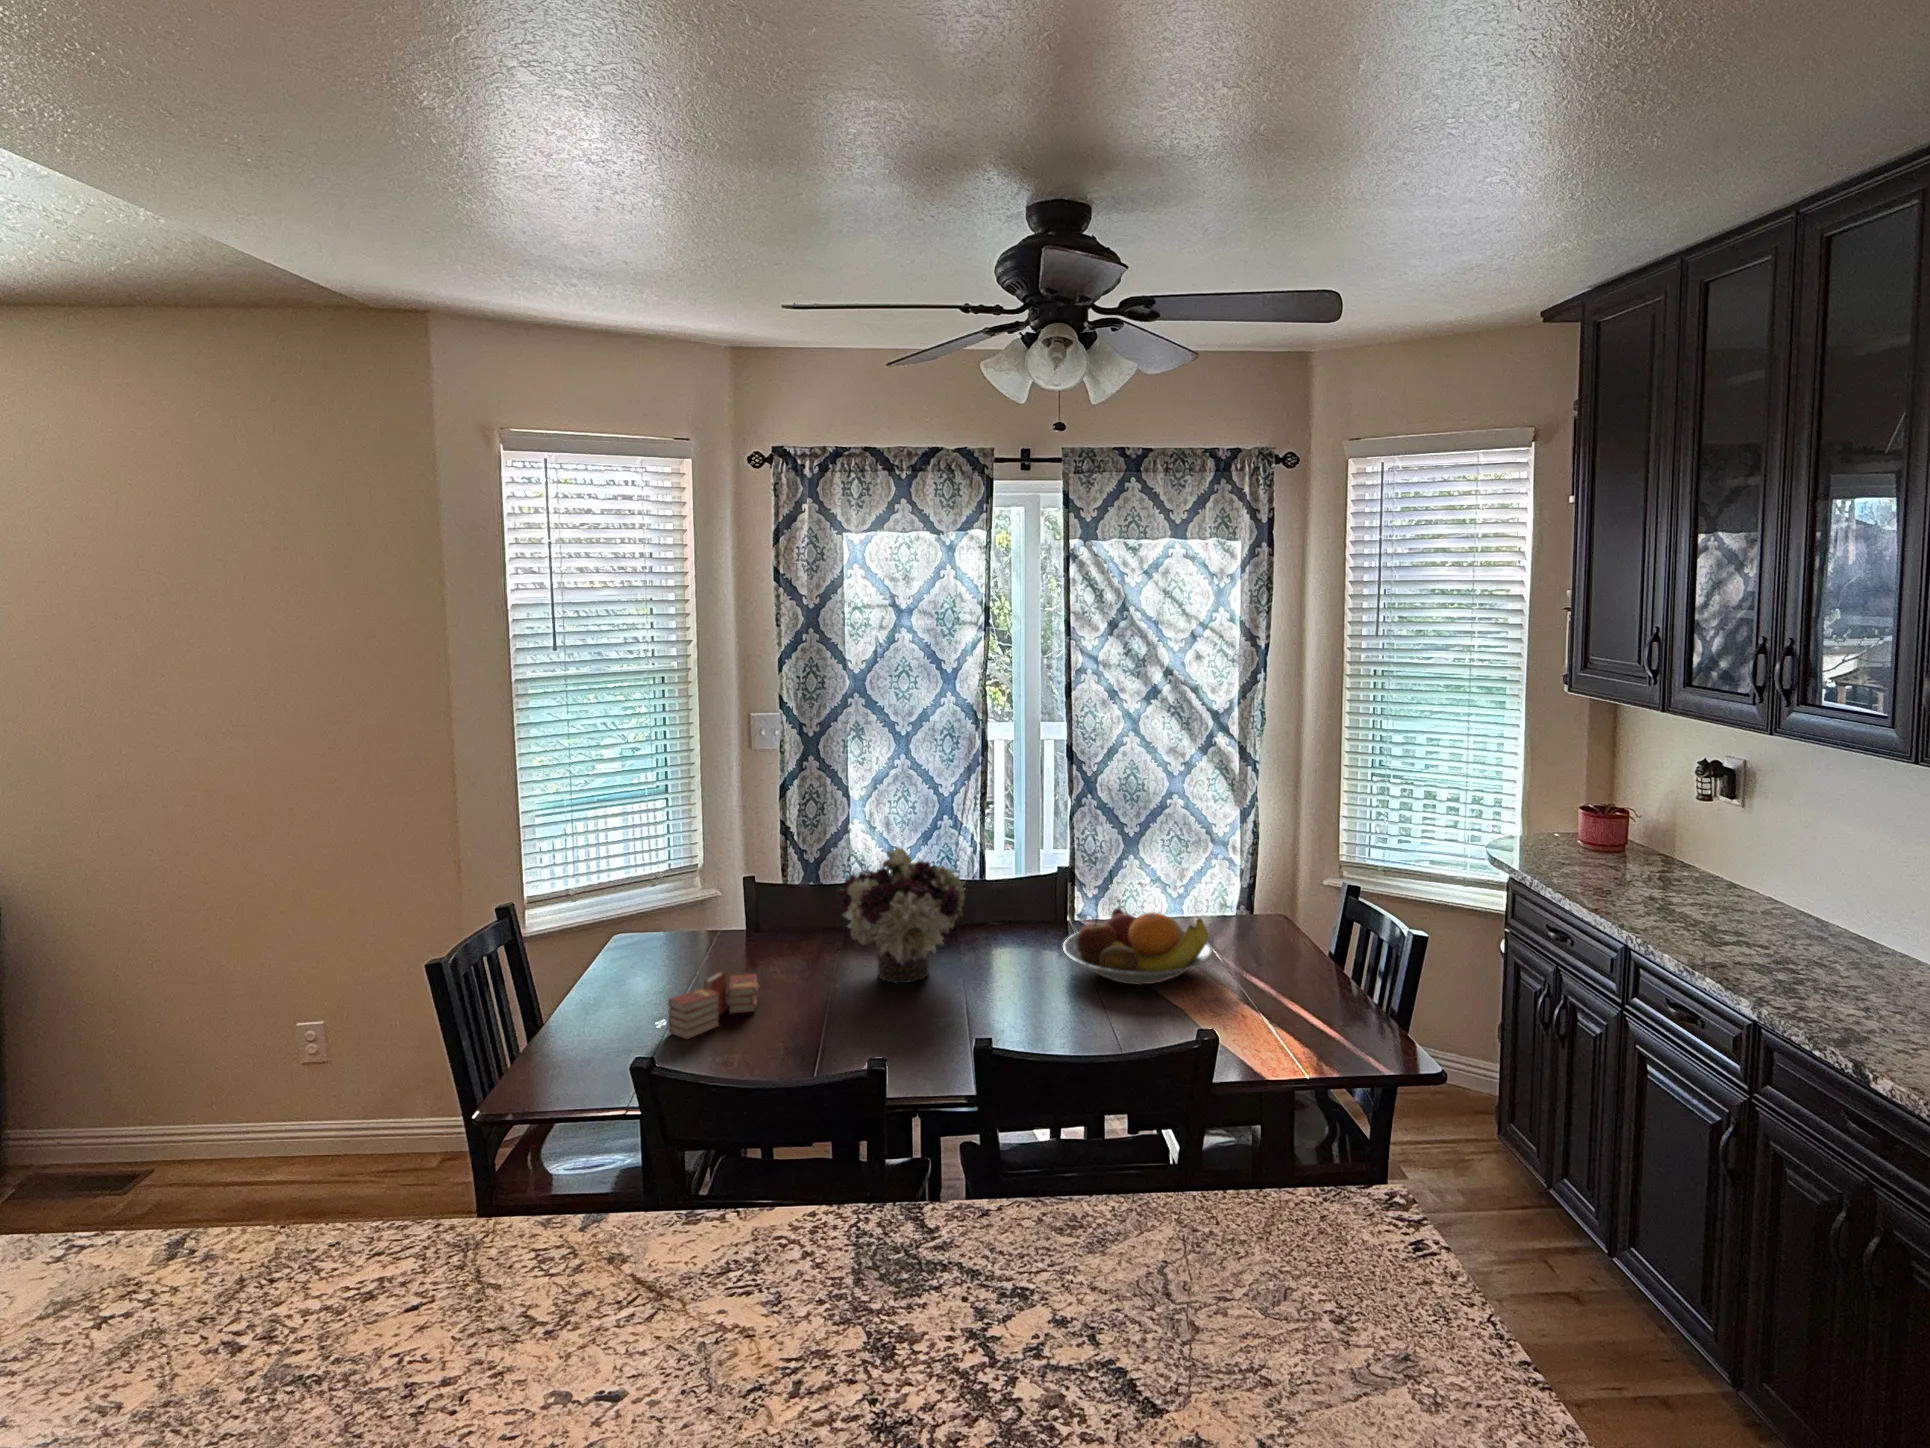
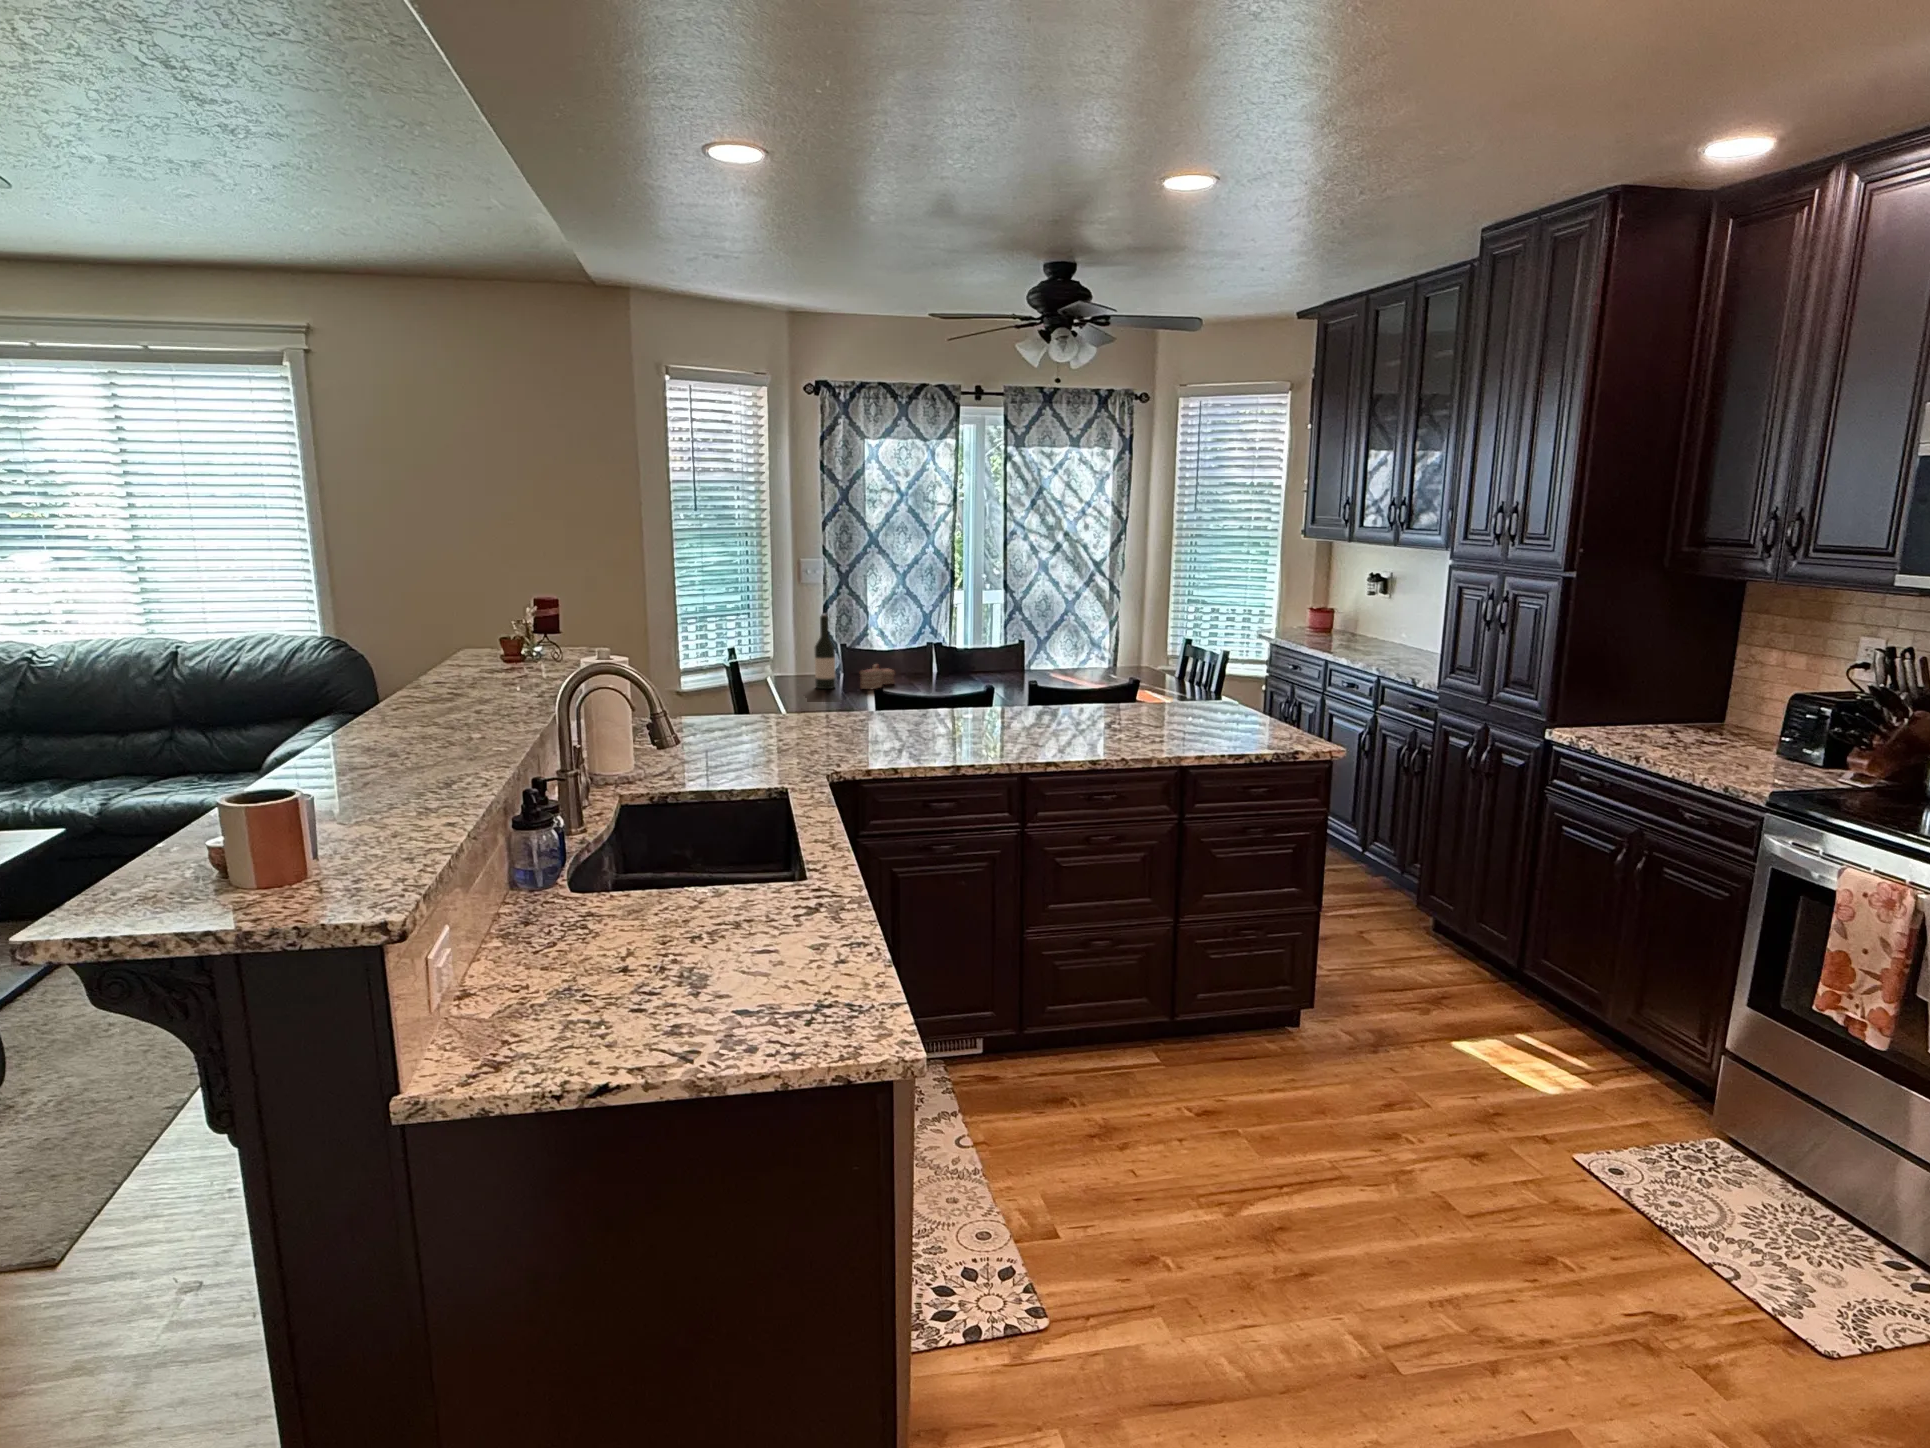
flower arrangement: present [837,846,965,983] -> none [920,606,992,678]
wine bottle: none [585,884,629,1033] -> present [815,614,836,689]
fruit bowl: present [1063,908,1212,985] -> none [1040,641,1118,676]

